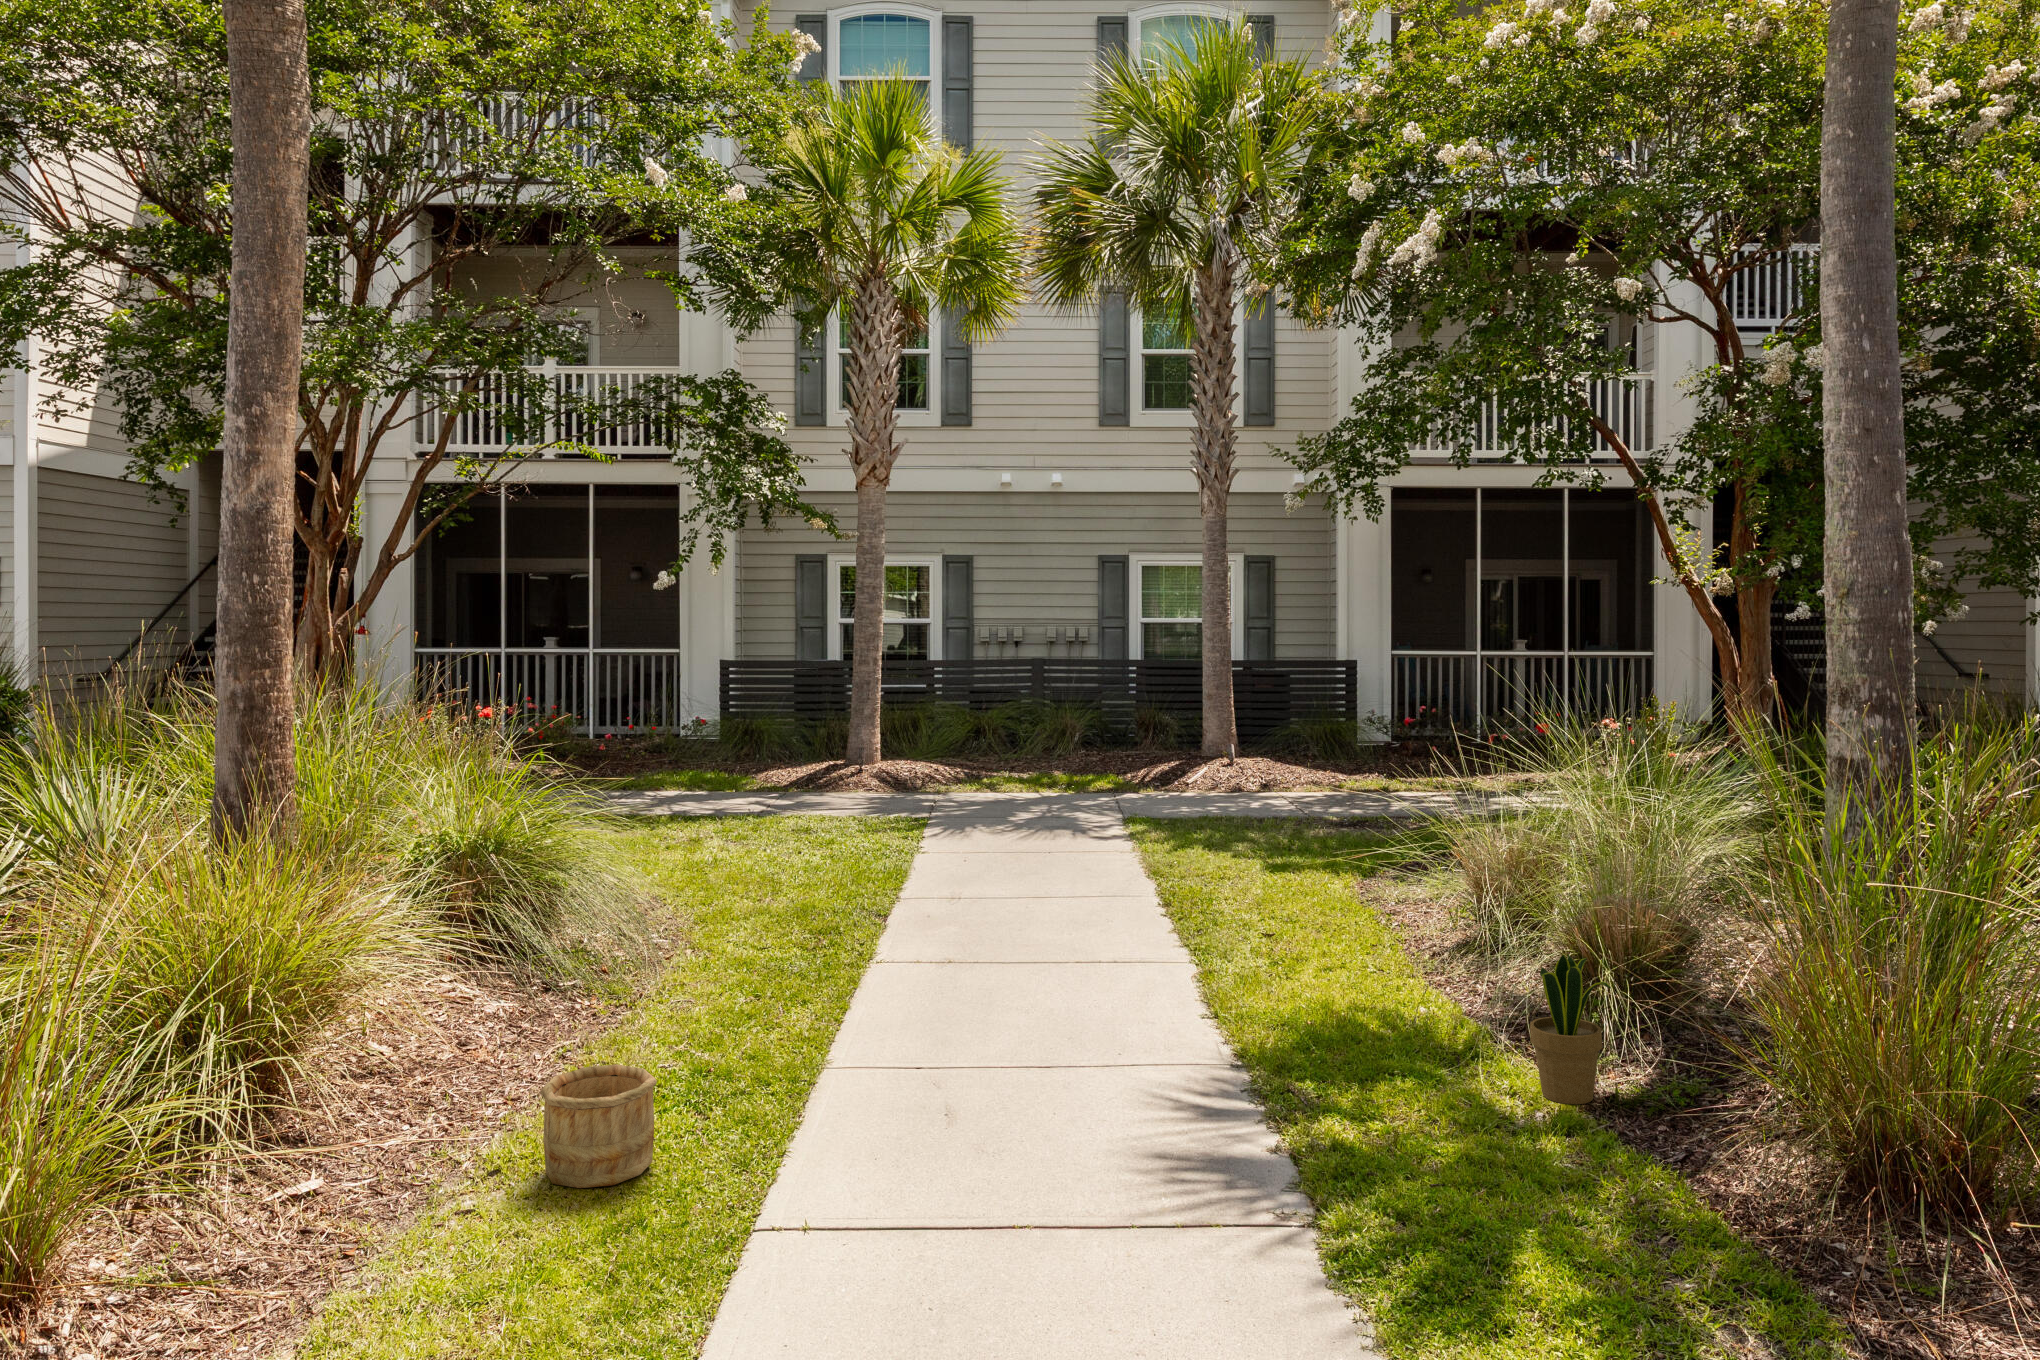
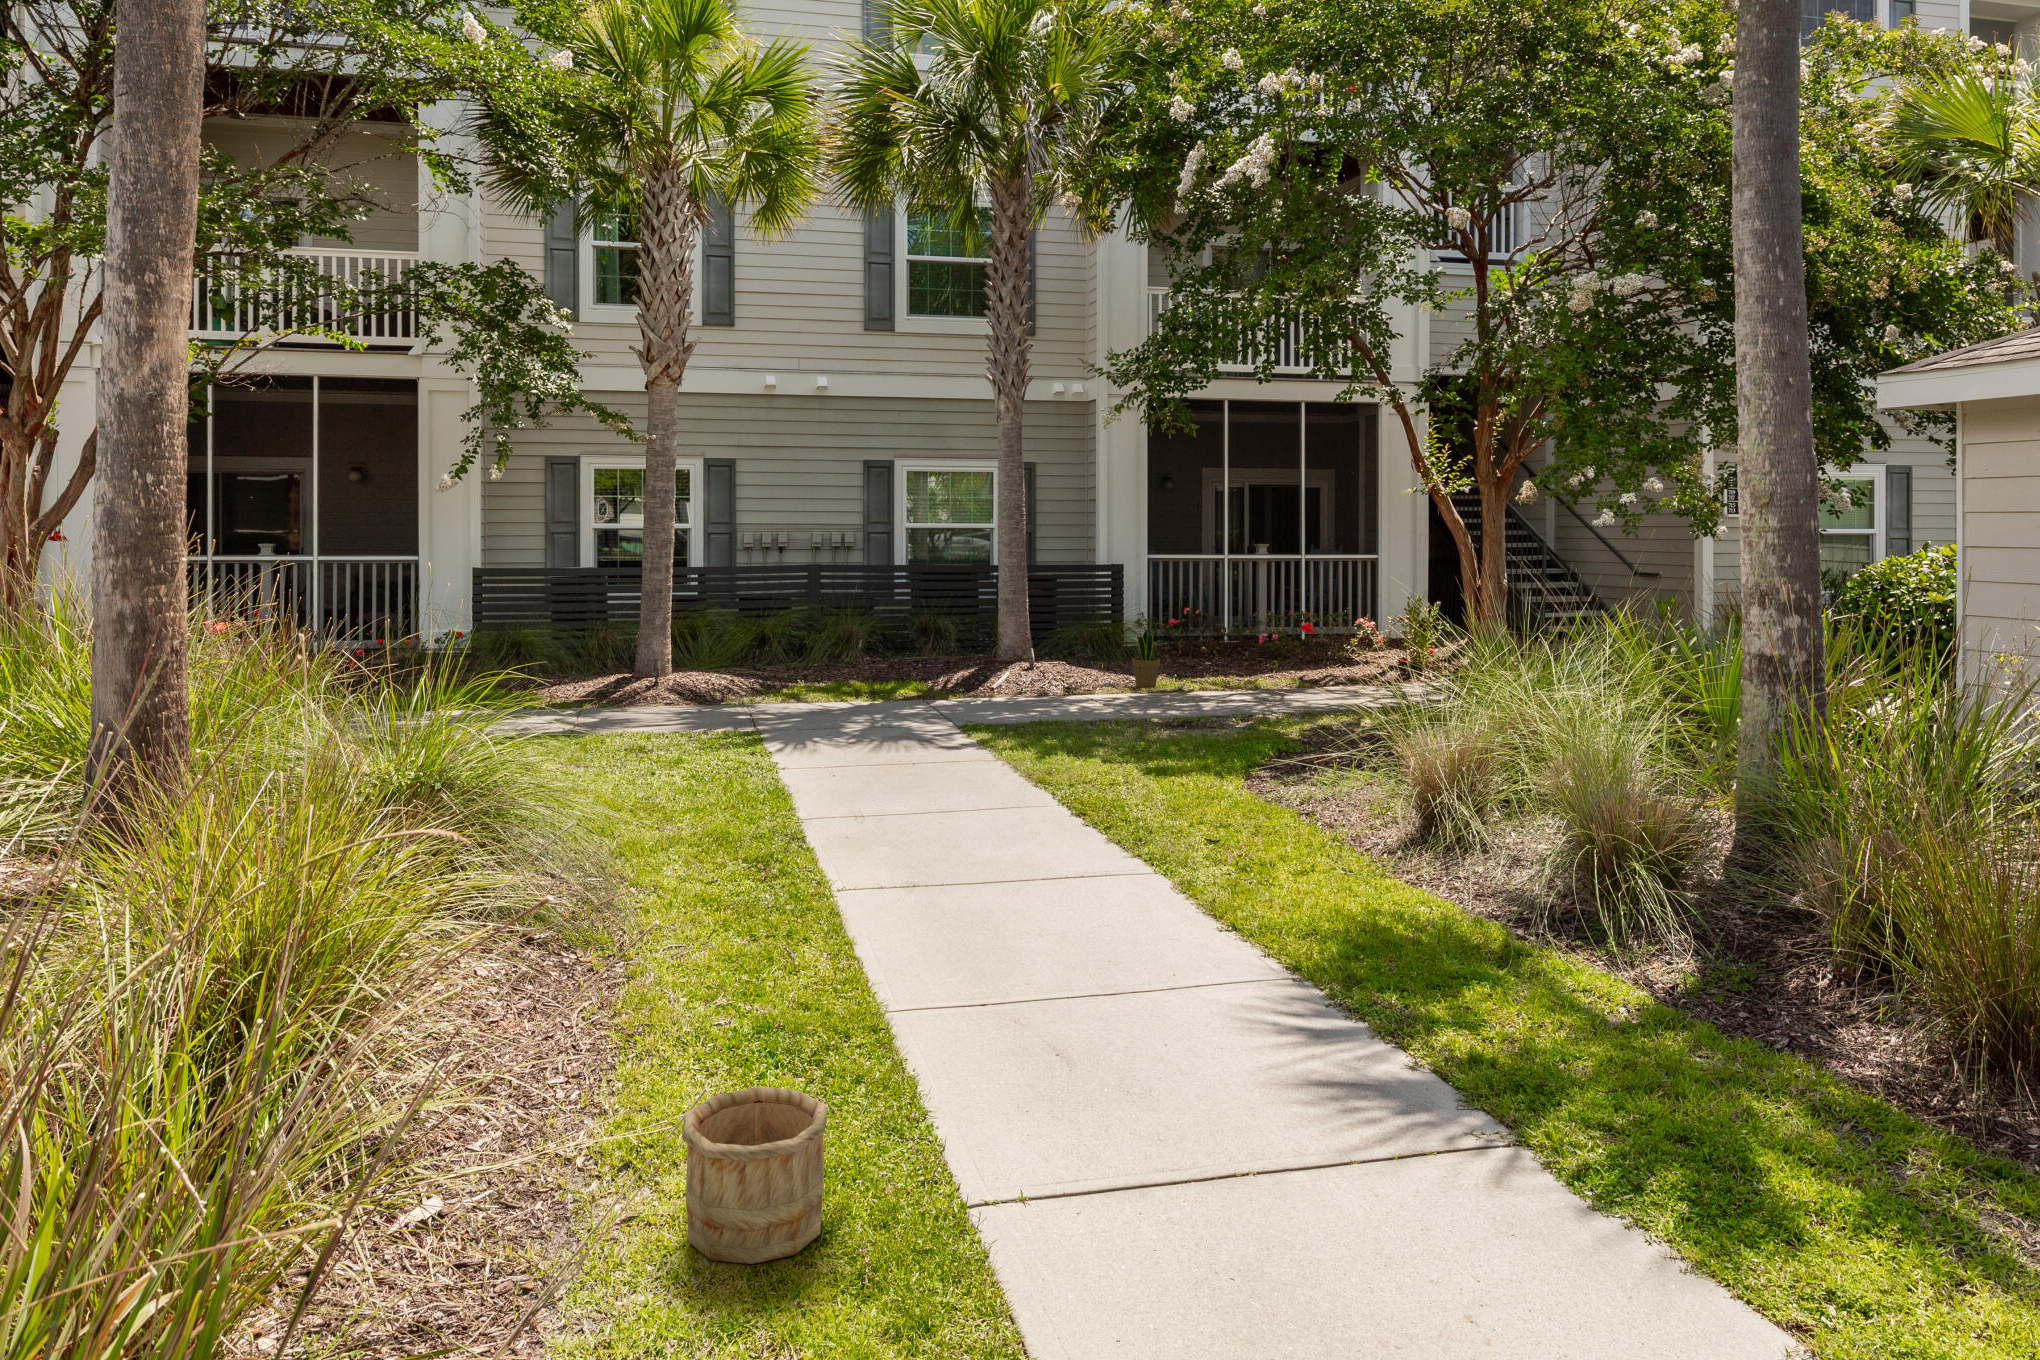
potted plant: present [1530,954,1611,1104] -> present [1132,631,1164,688]

